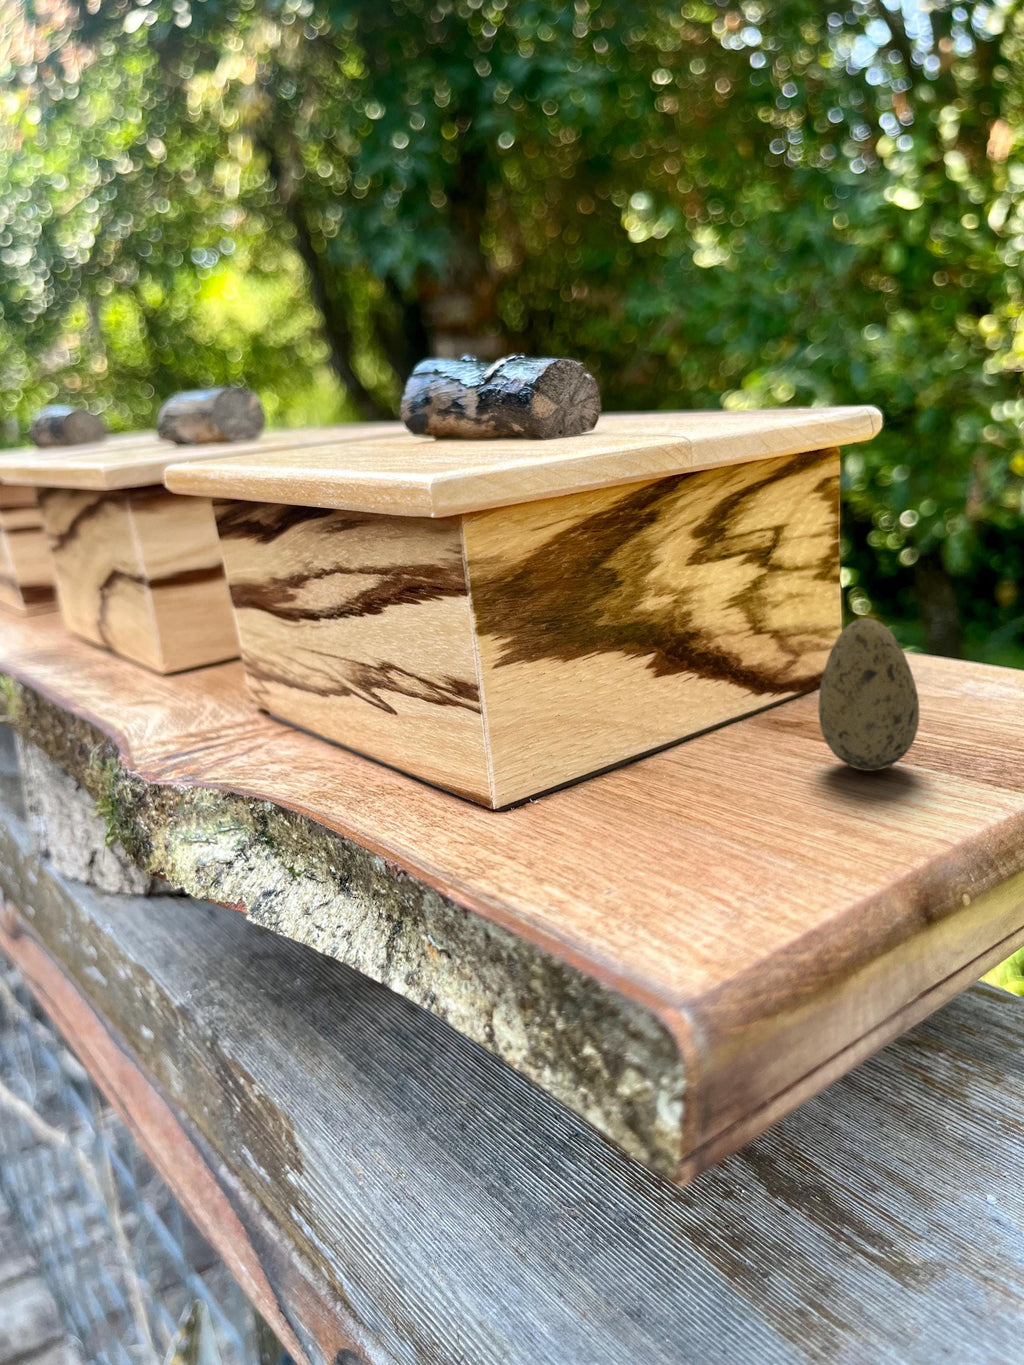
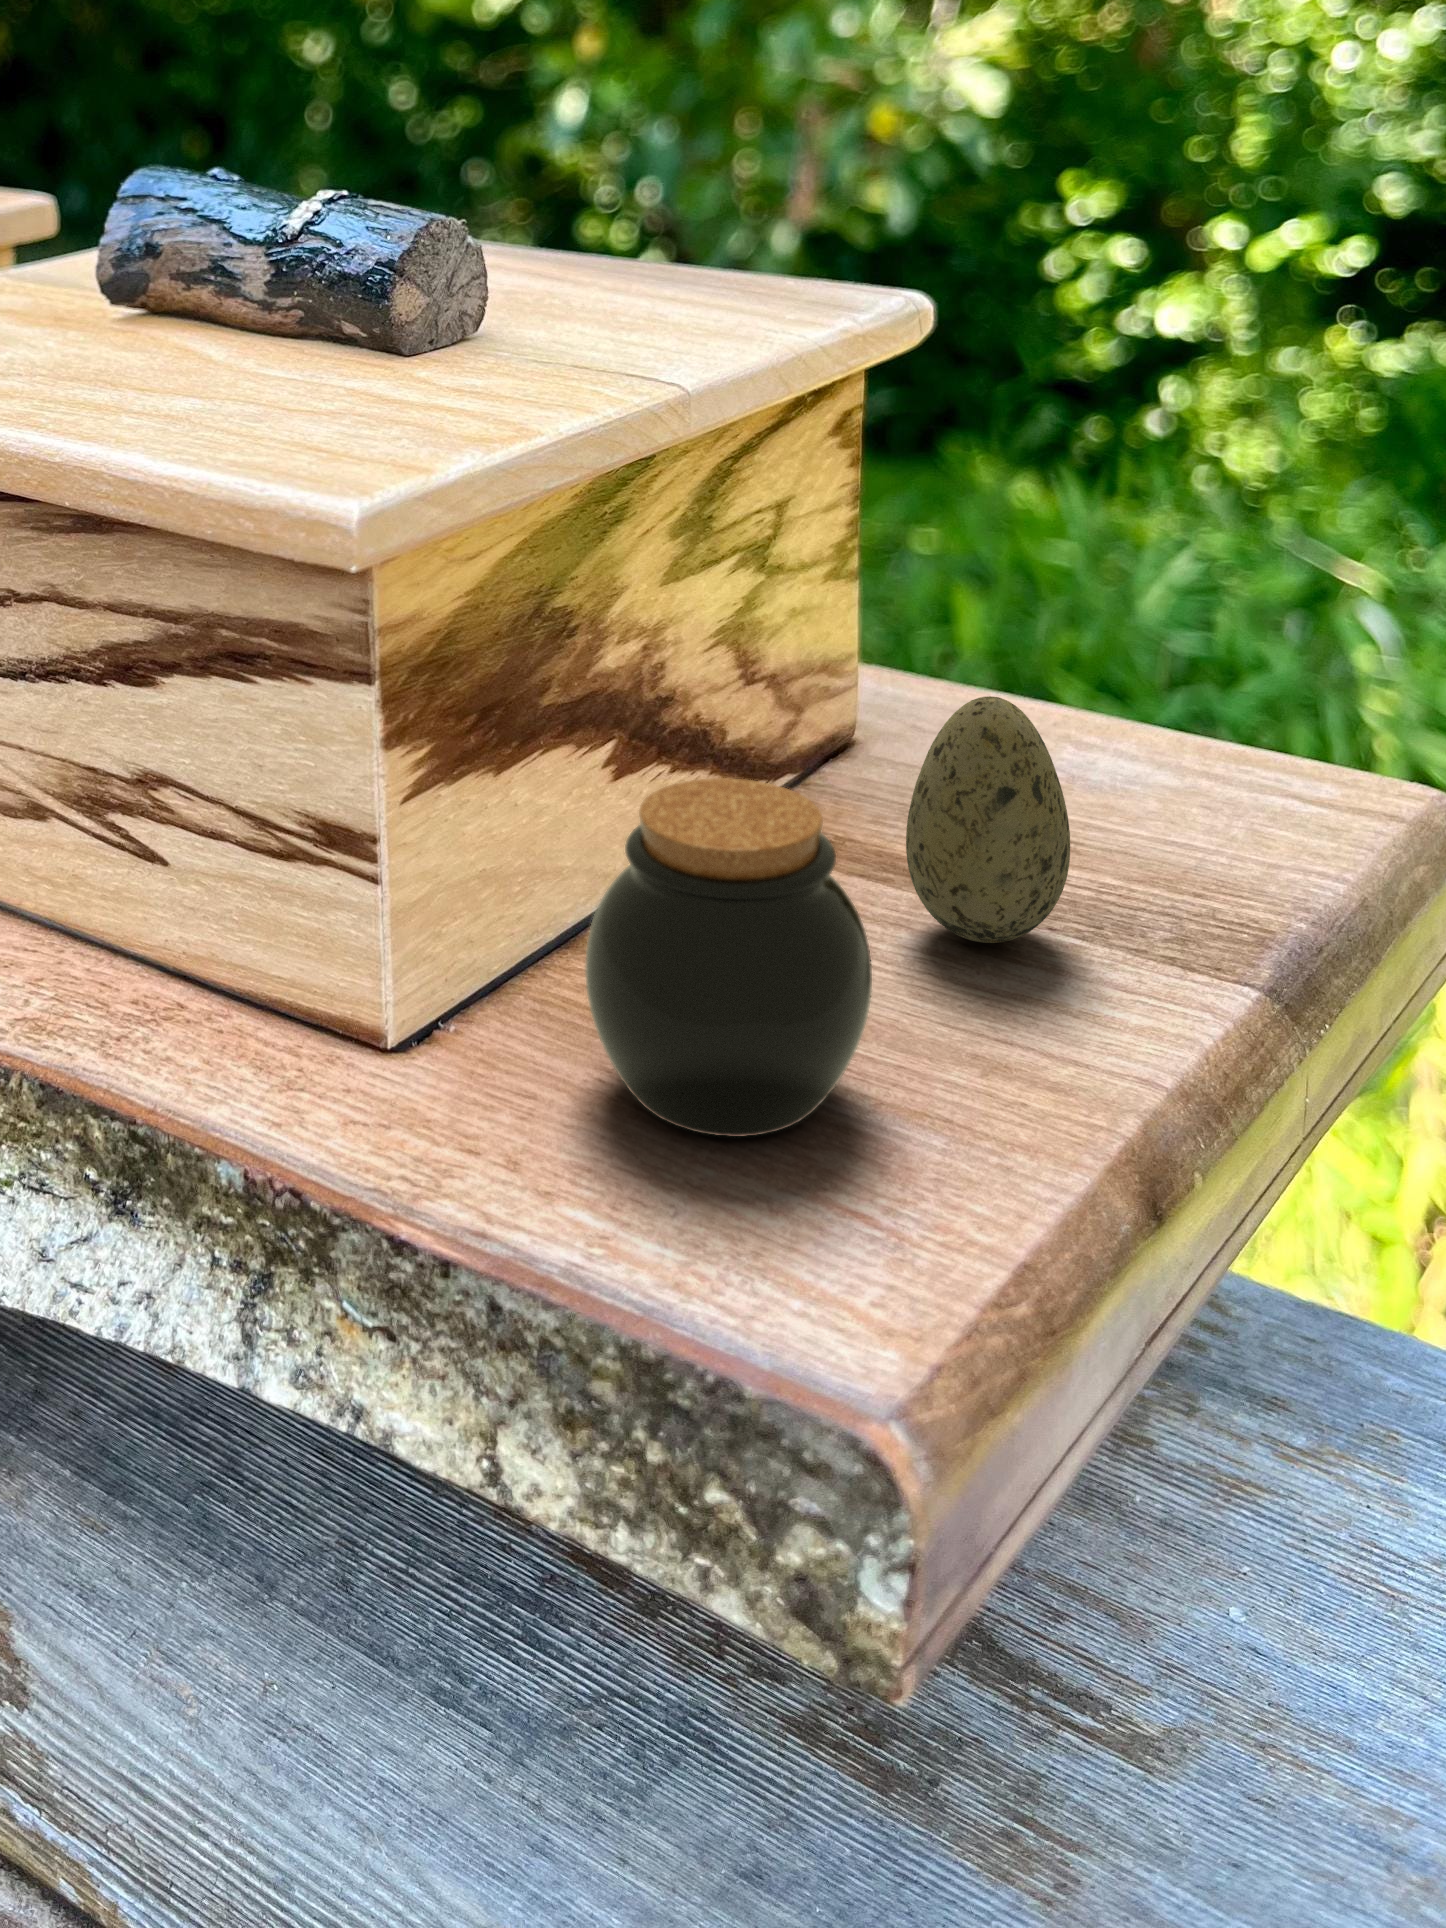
jar: none [581,650,752,857] -> present [585,778,872,1137]

